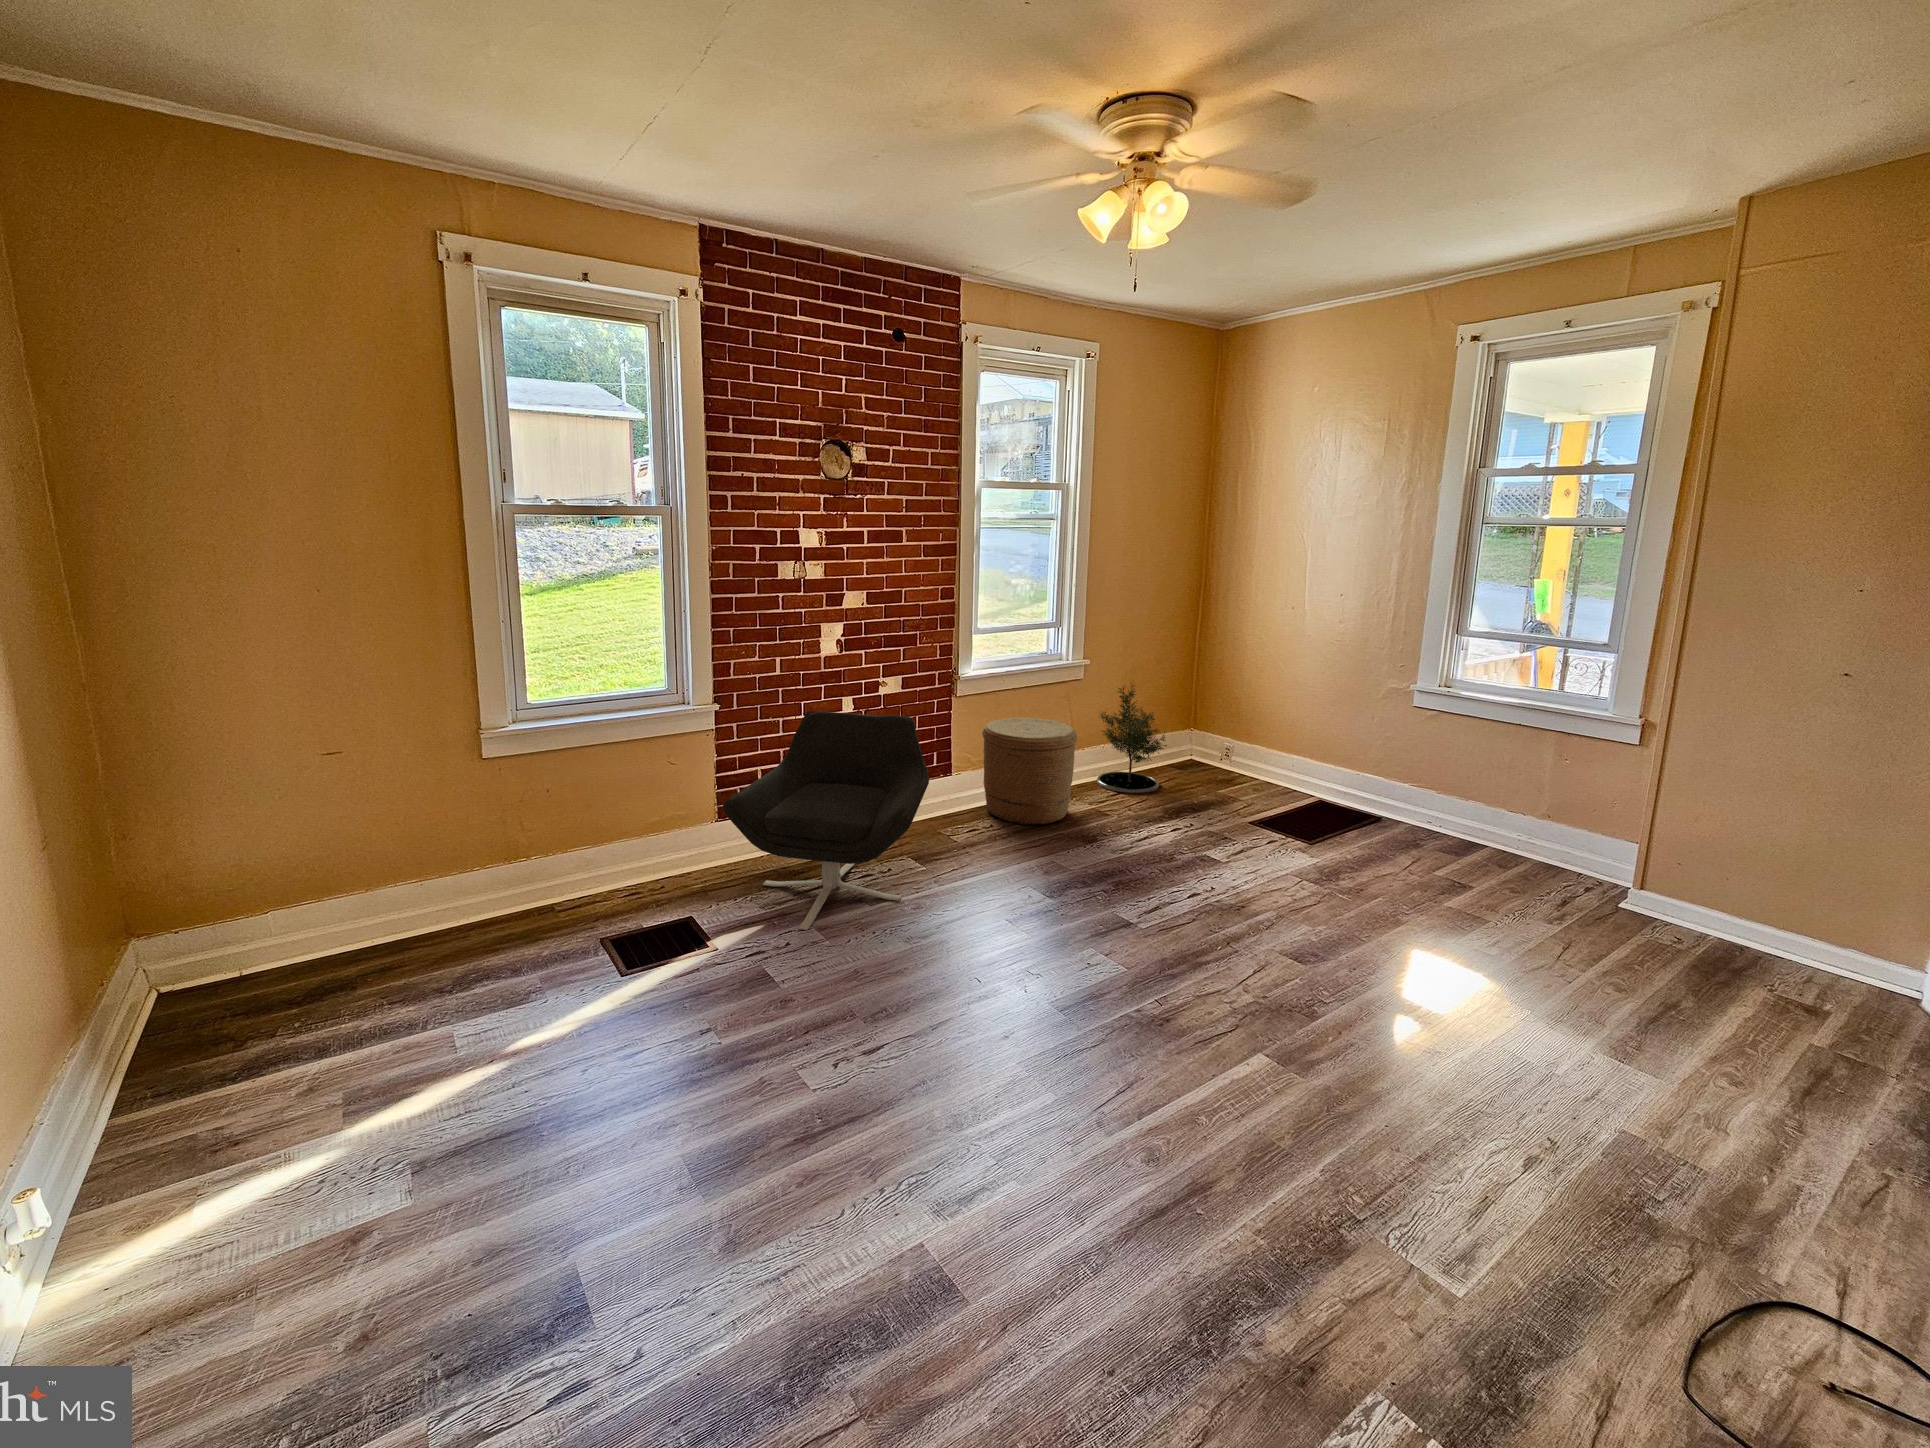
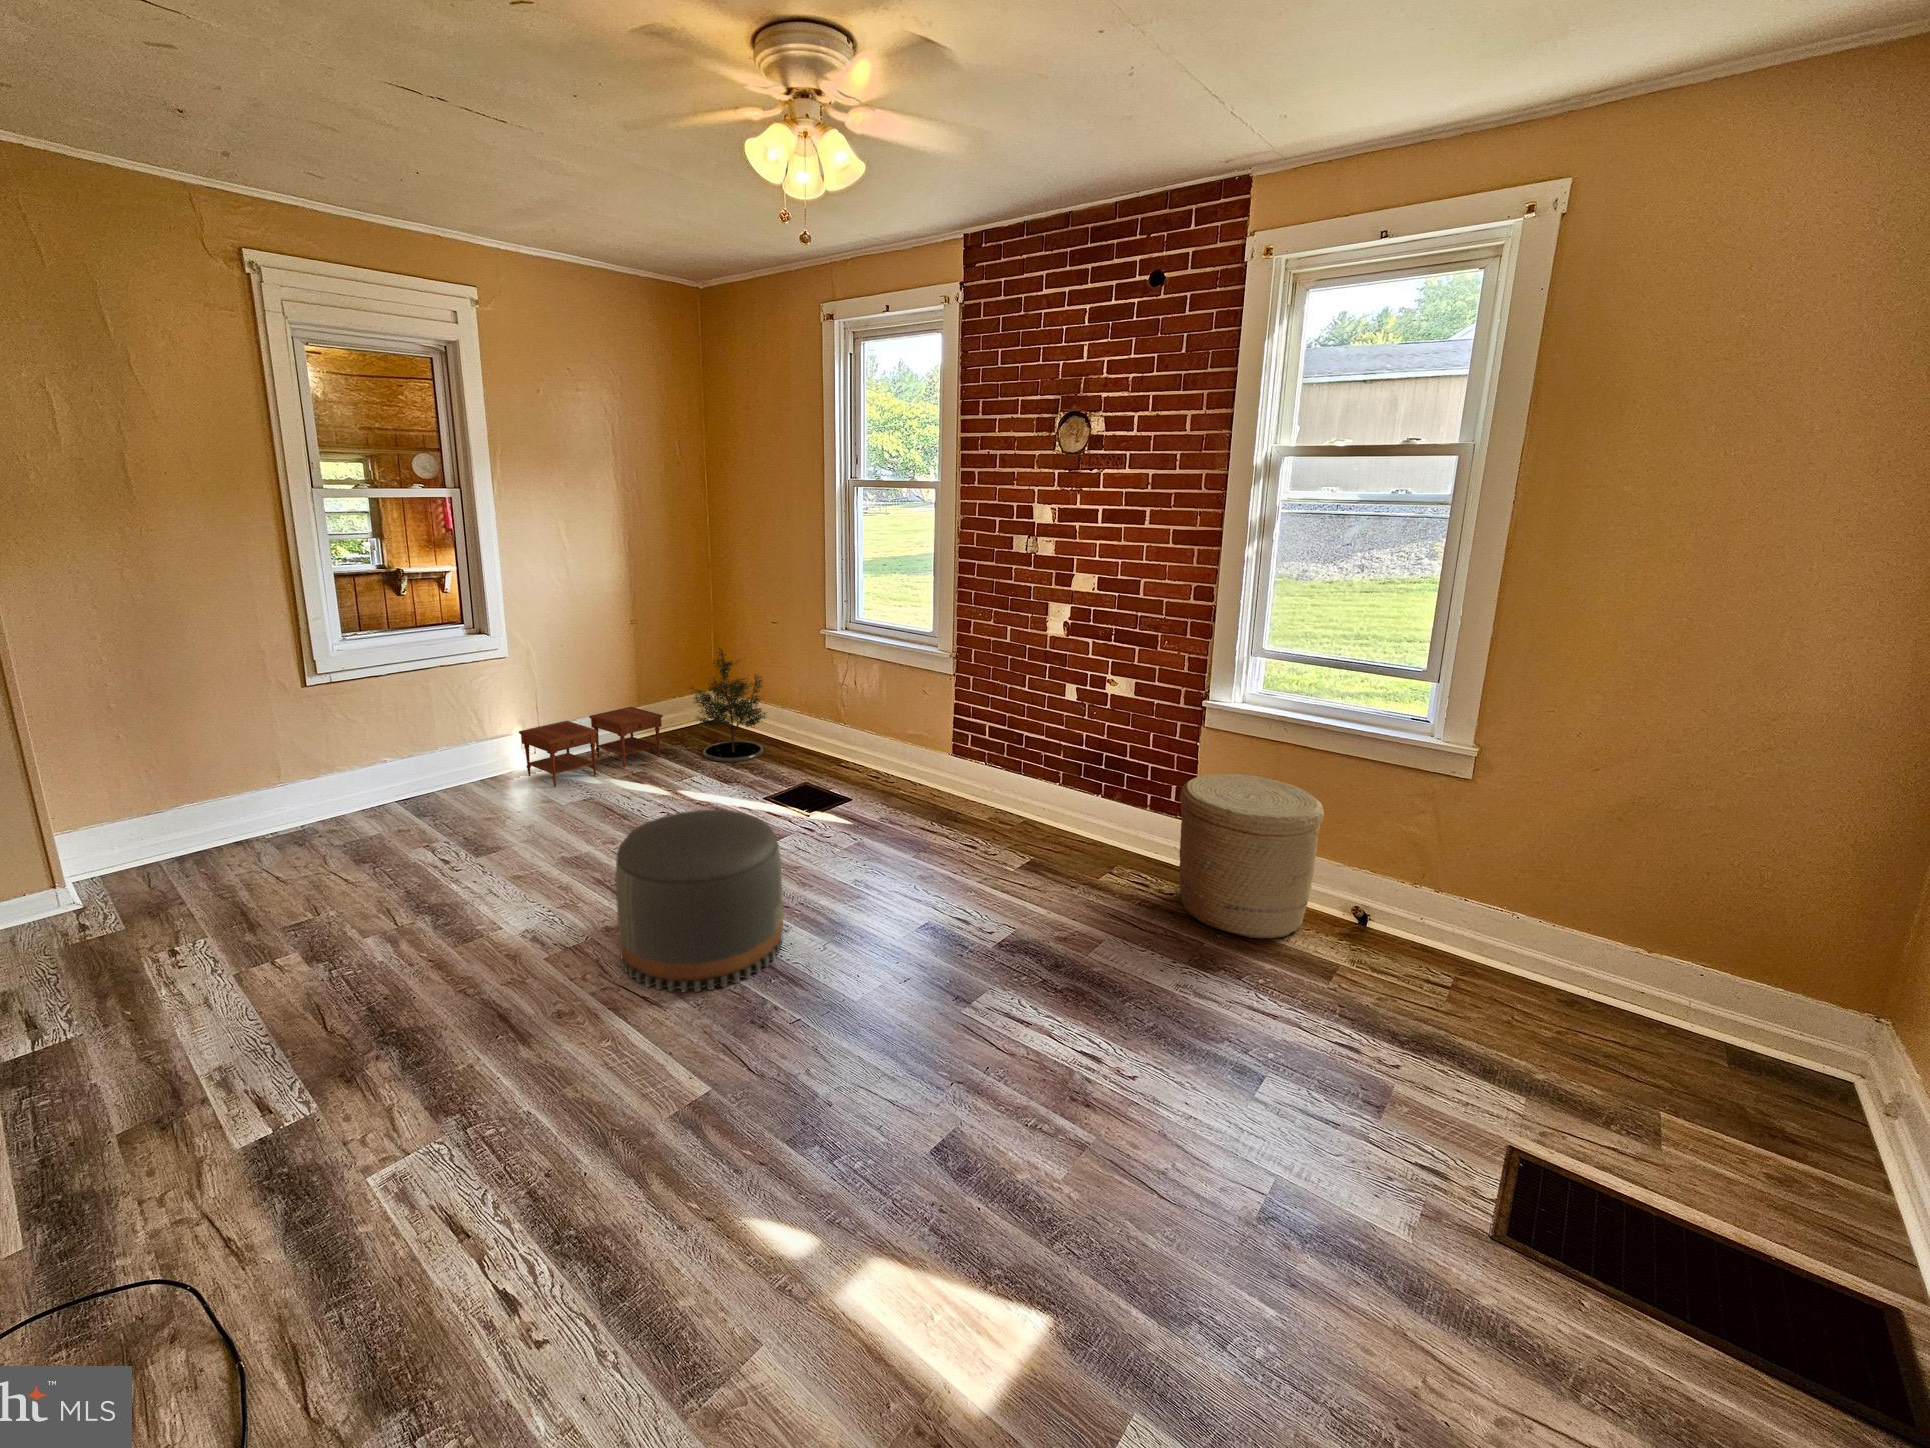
potted tree: present [1097,685,1167,793] -> present [691,648,765,762]
lounge chair: present [722,711,929,930] -> none [843,685,1042,869]
pouf: none [927,881,1116,1106] -> present [615,810,783,992]
side table: none [15,972,253,1283] -> present [519,707,663,787]

